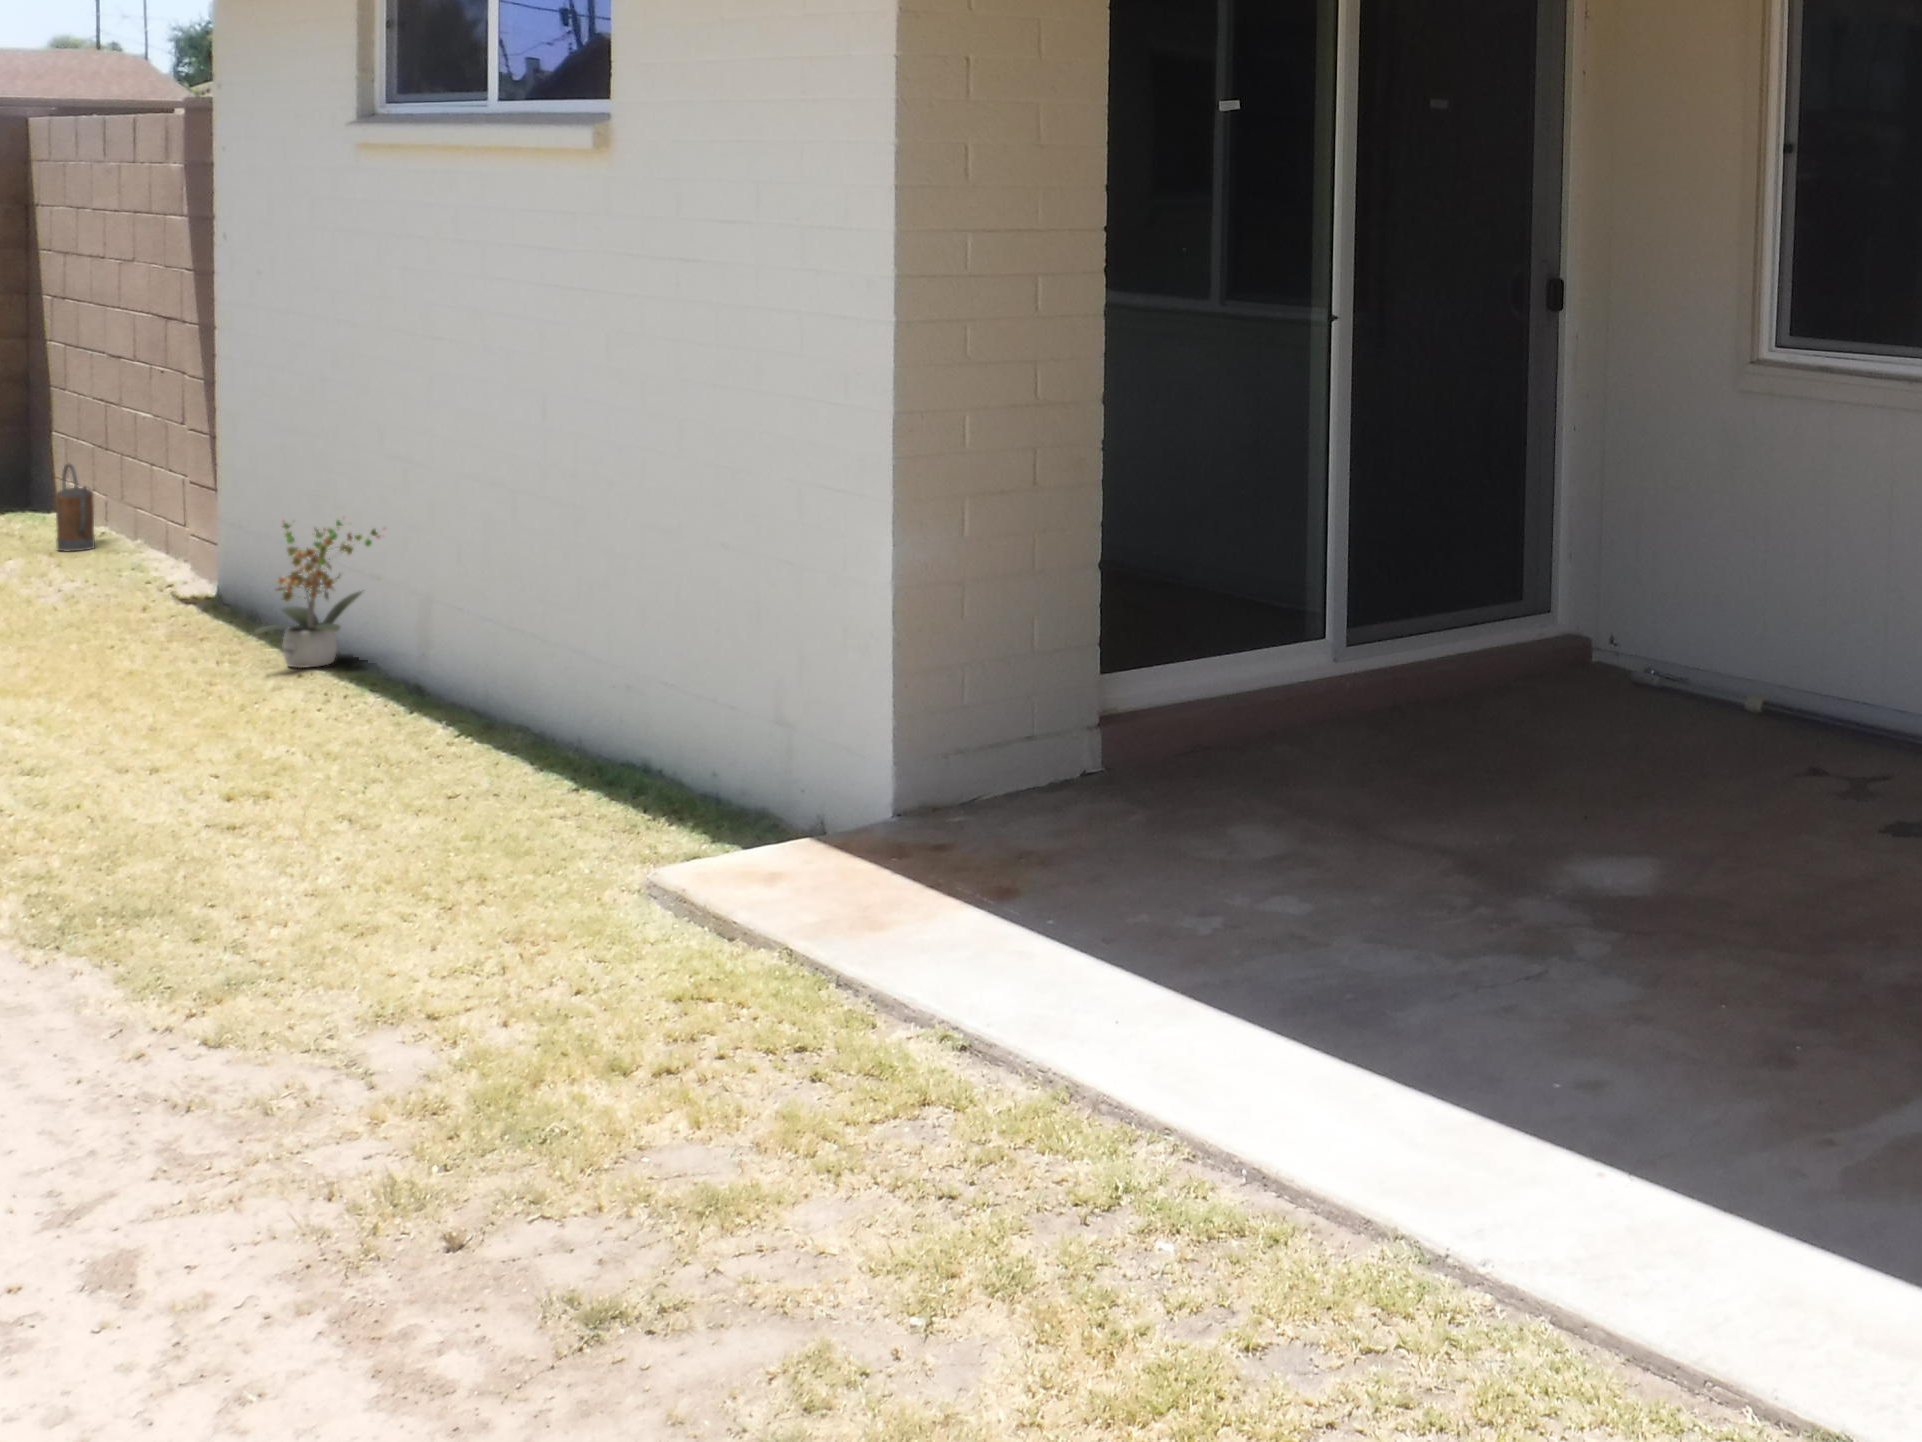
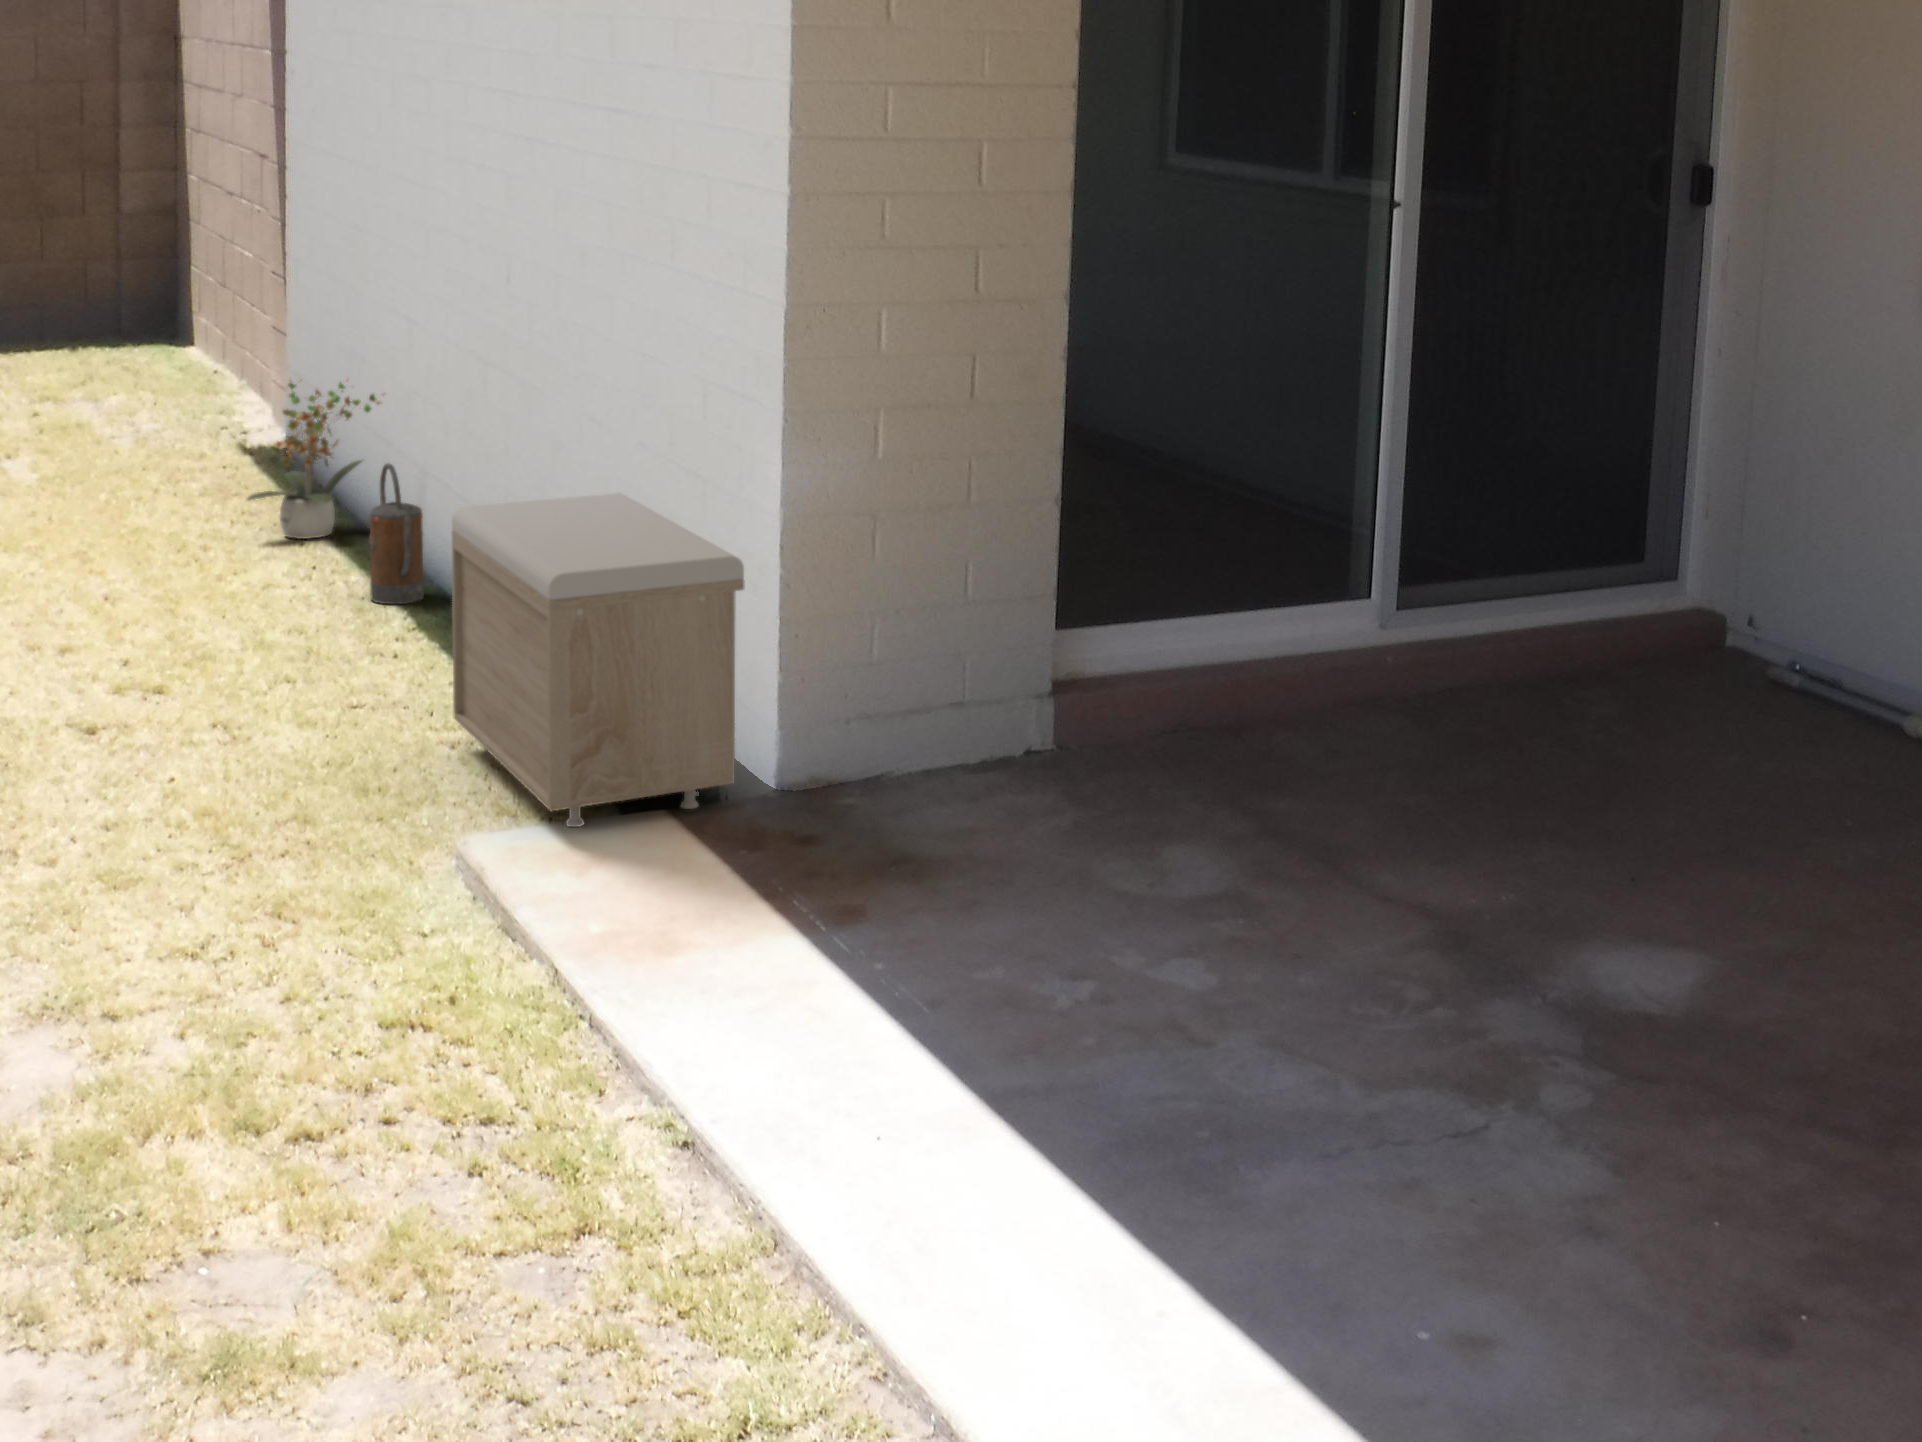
watering can: present [55,464,95,552] -> present [369,463,424,604]
storage bench: none [577,583,866,858] -> present [452,493,744,827]

